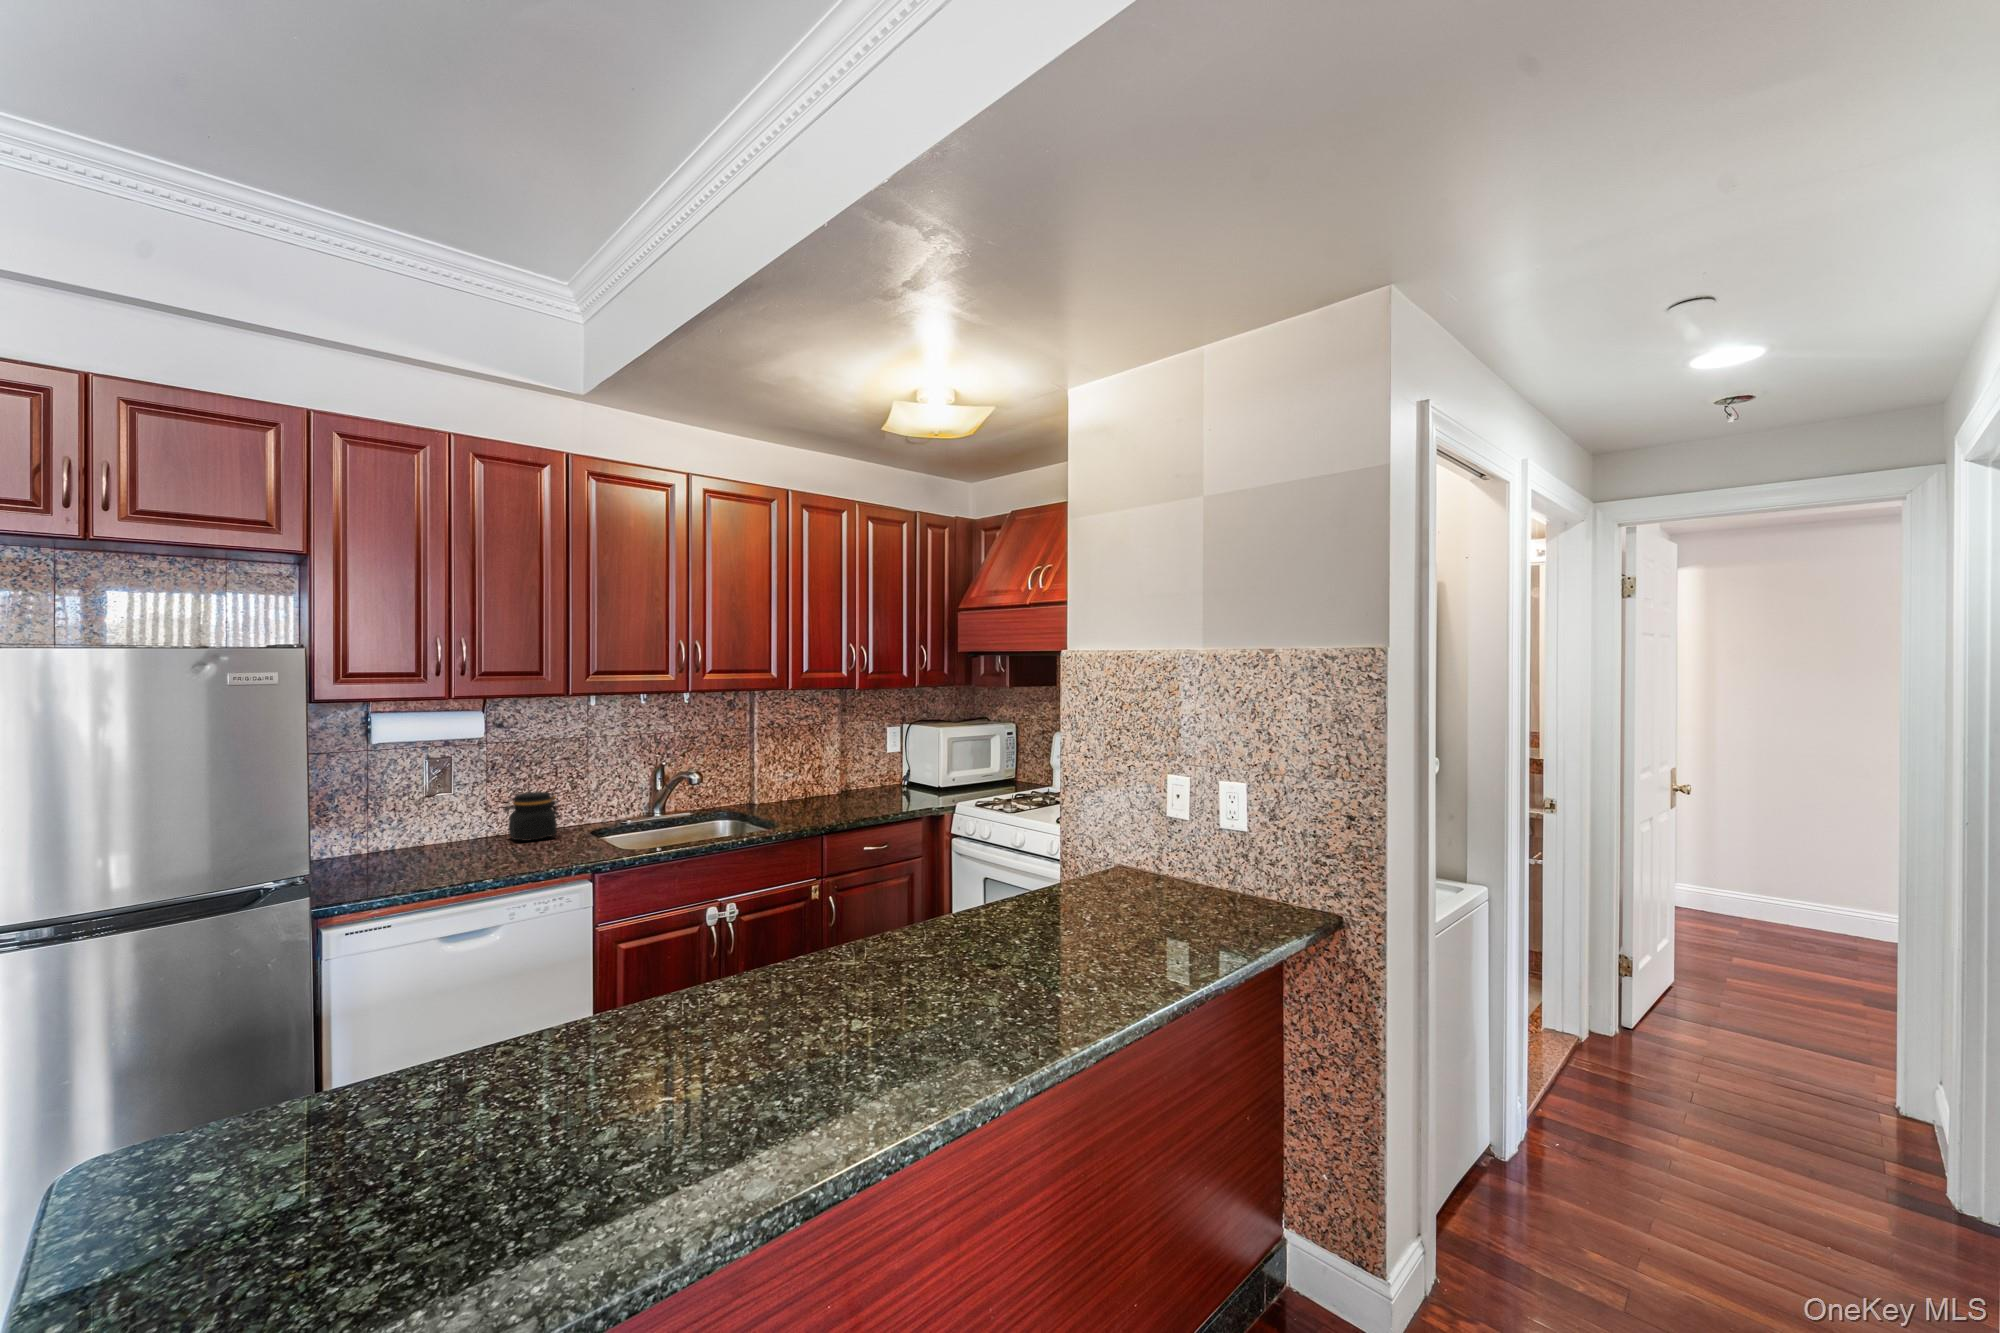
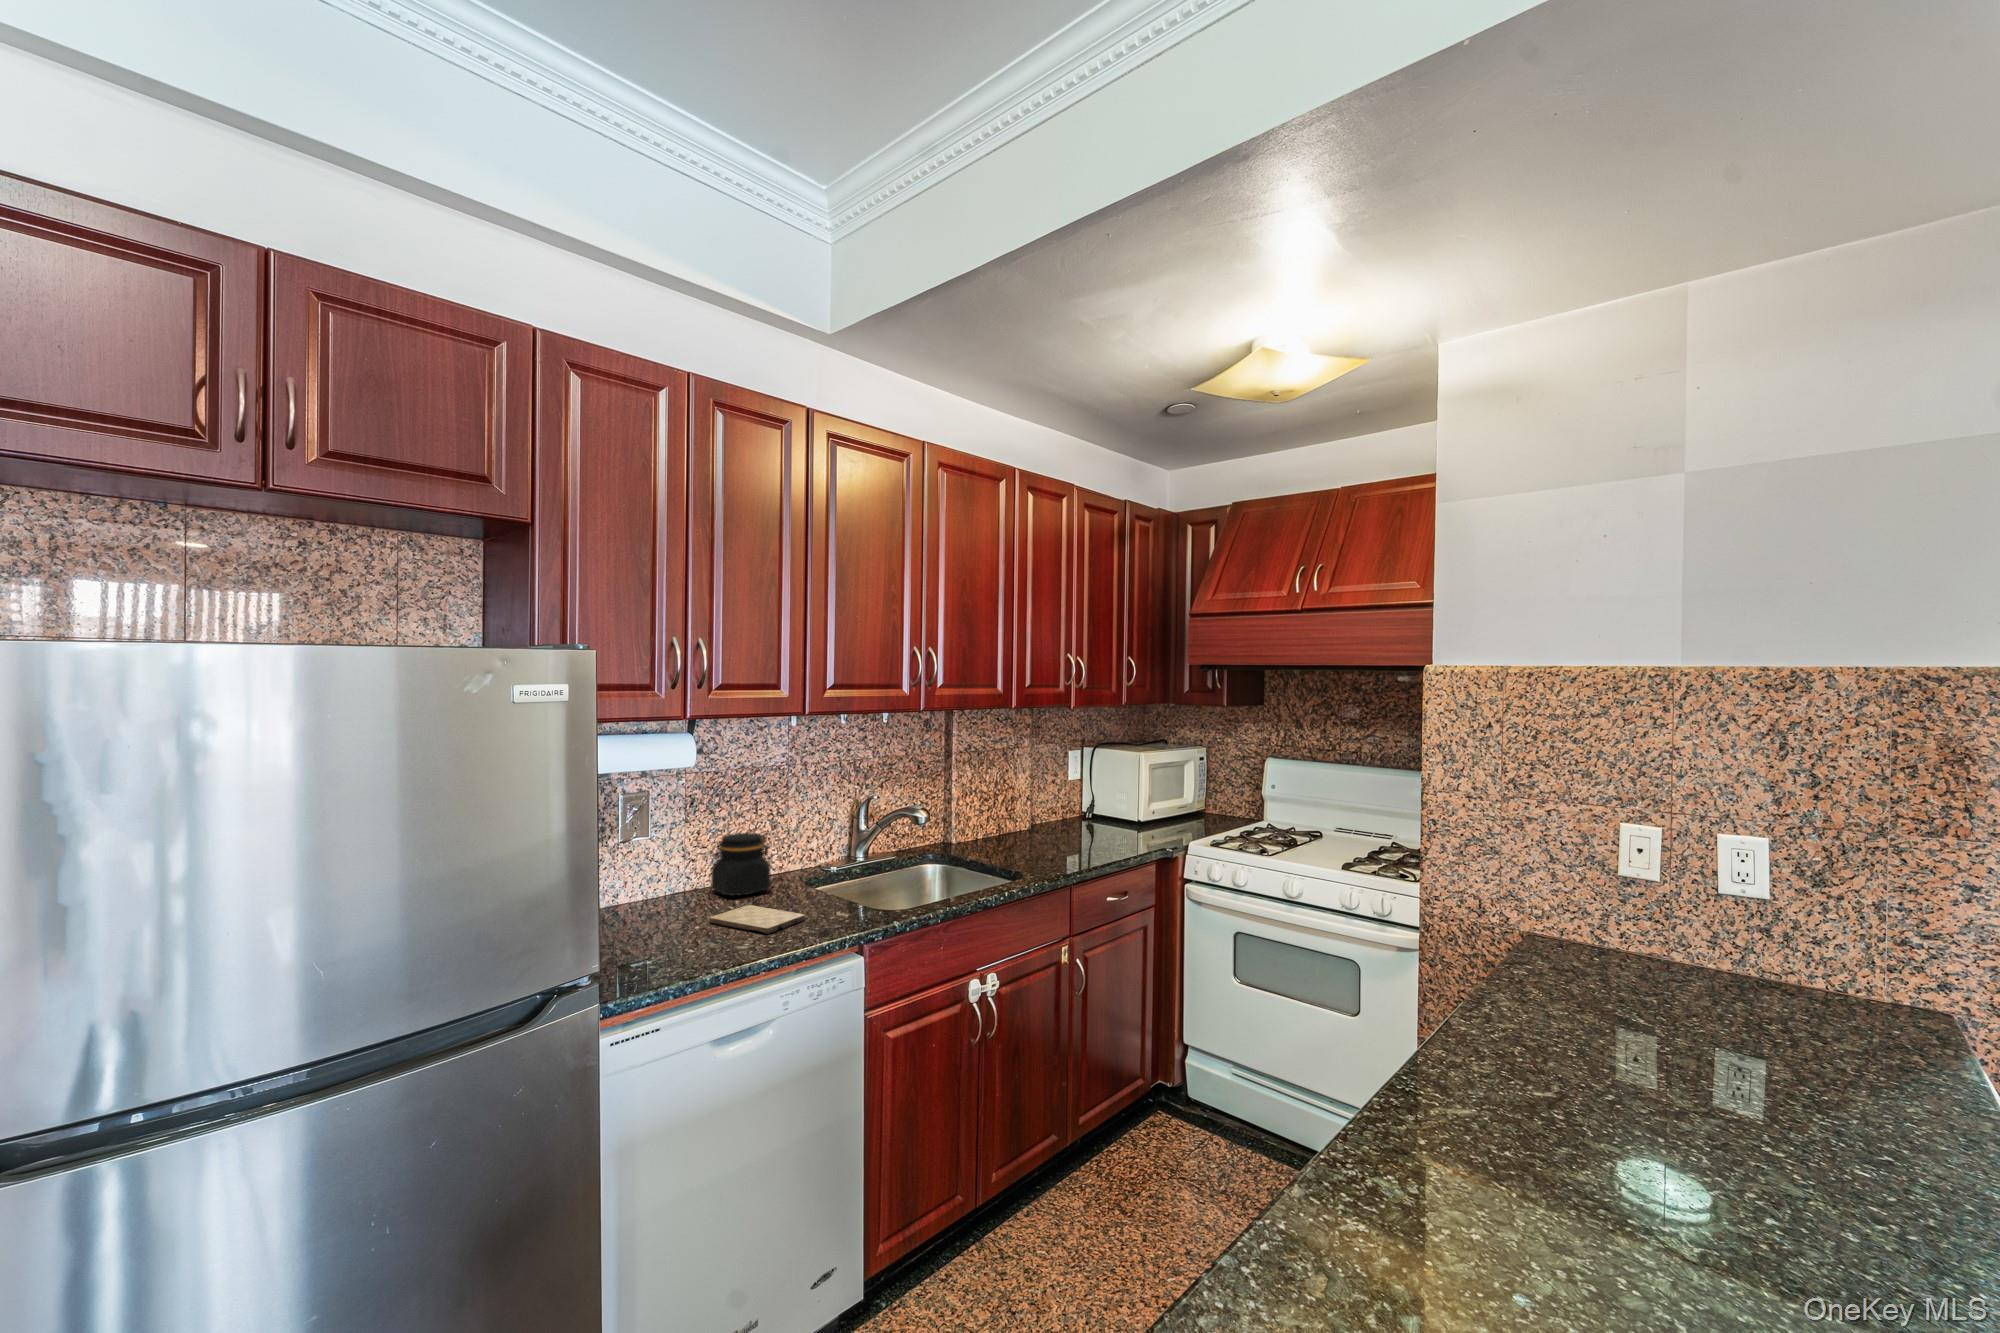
cutting board: none [480,846,557,865] -> present [709,905,805,934]

